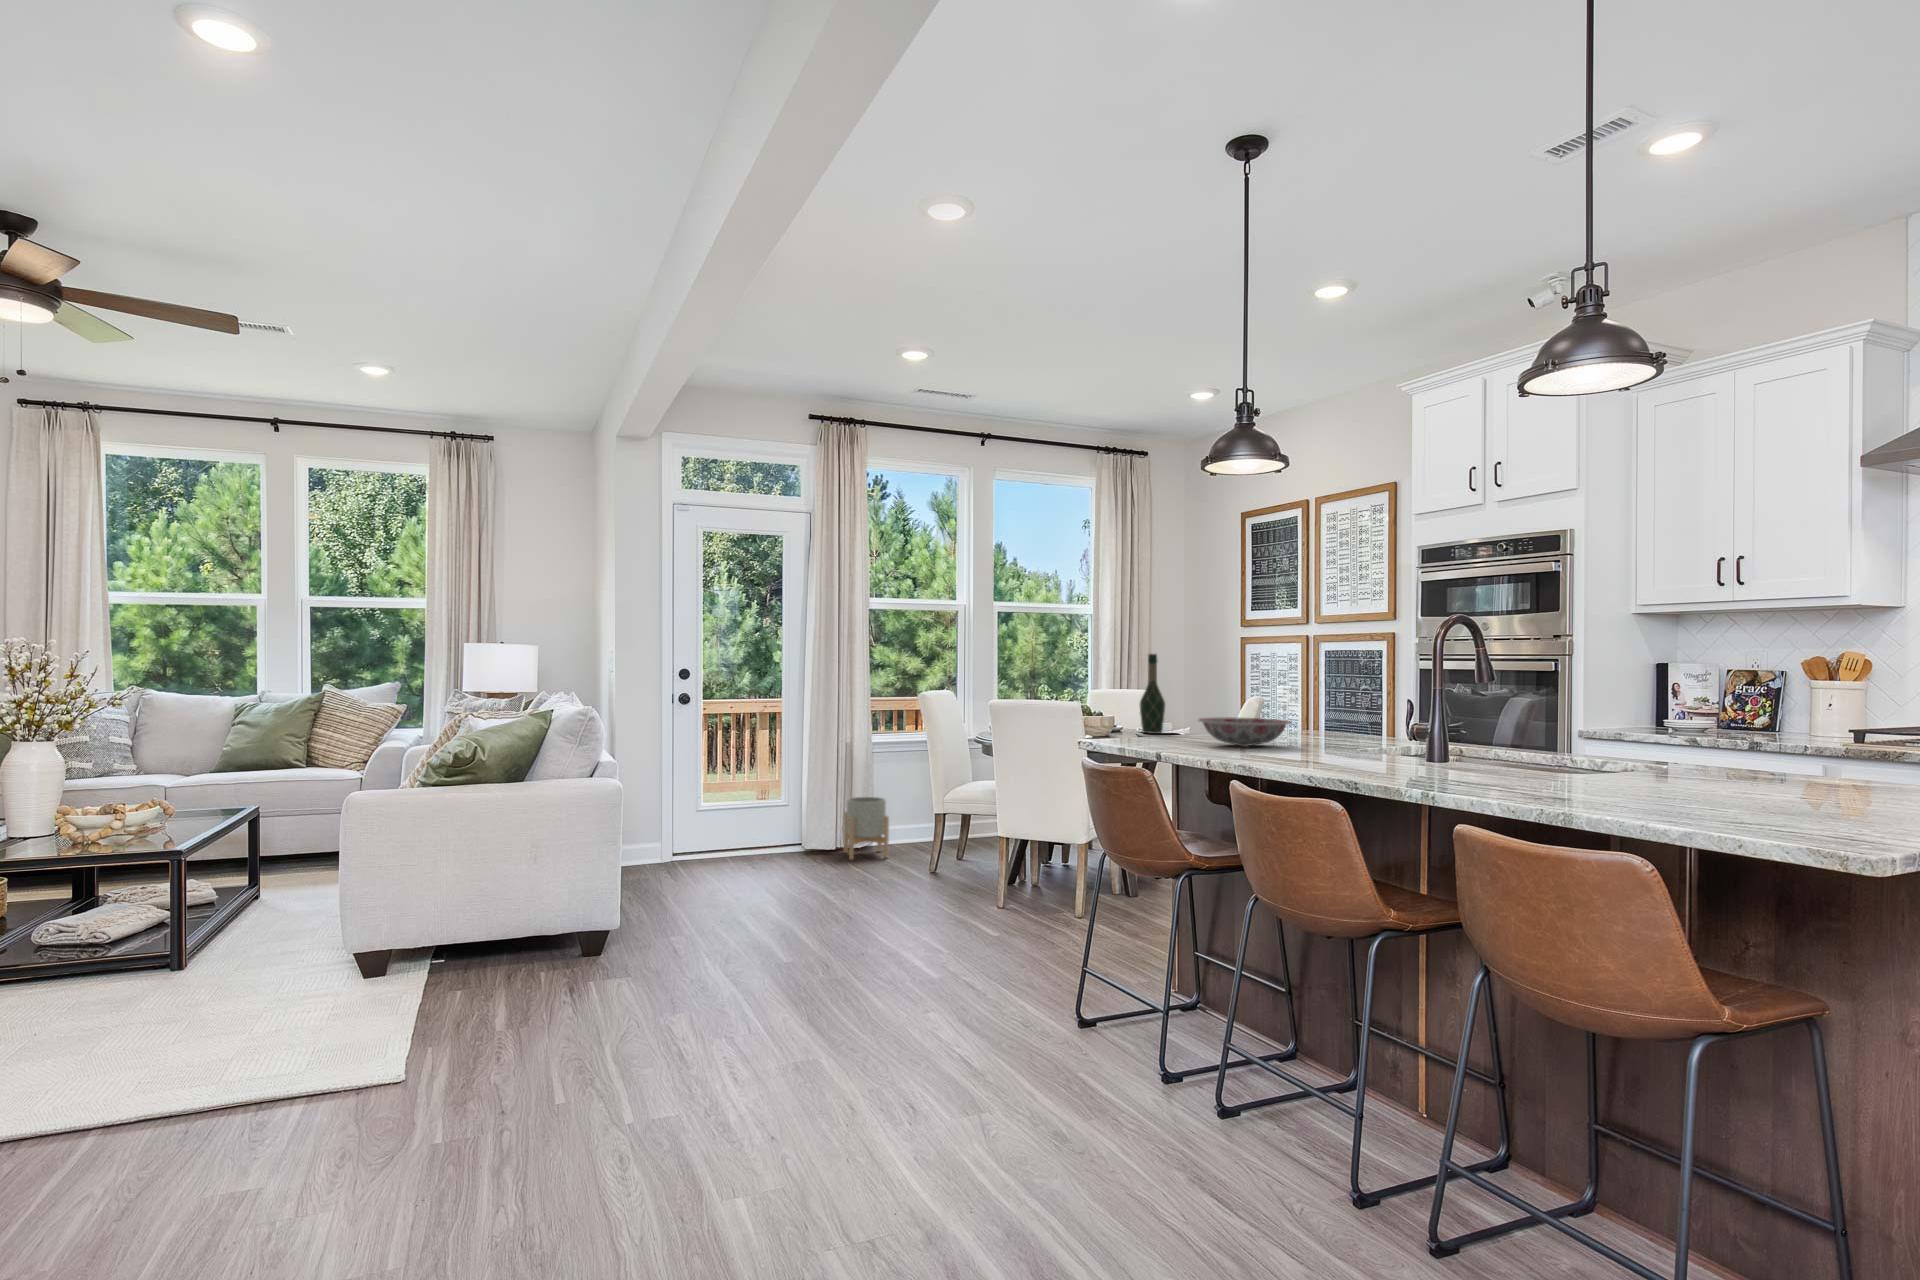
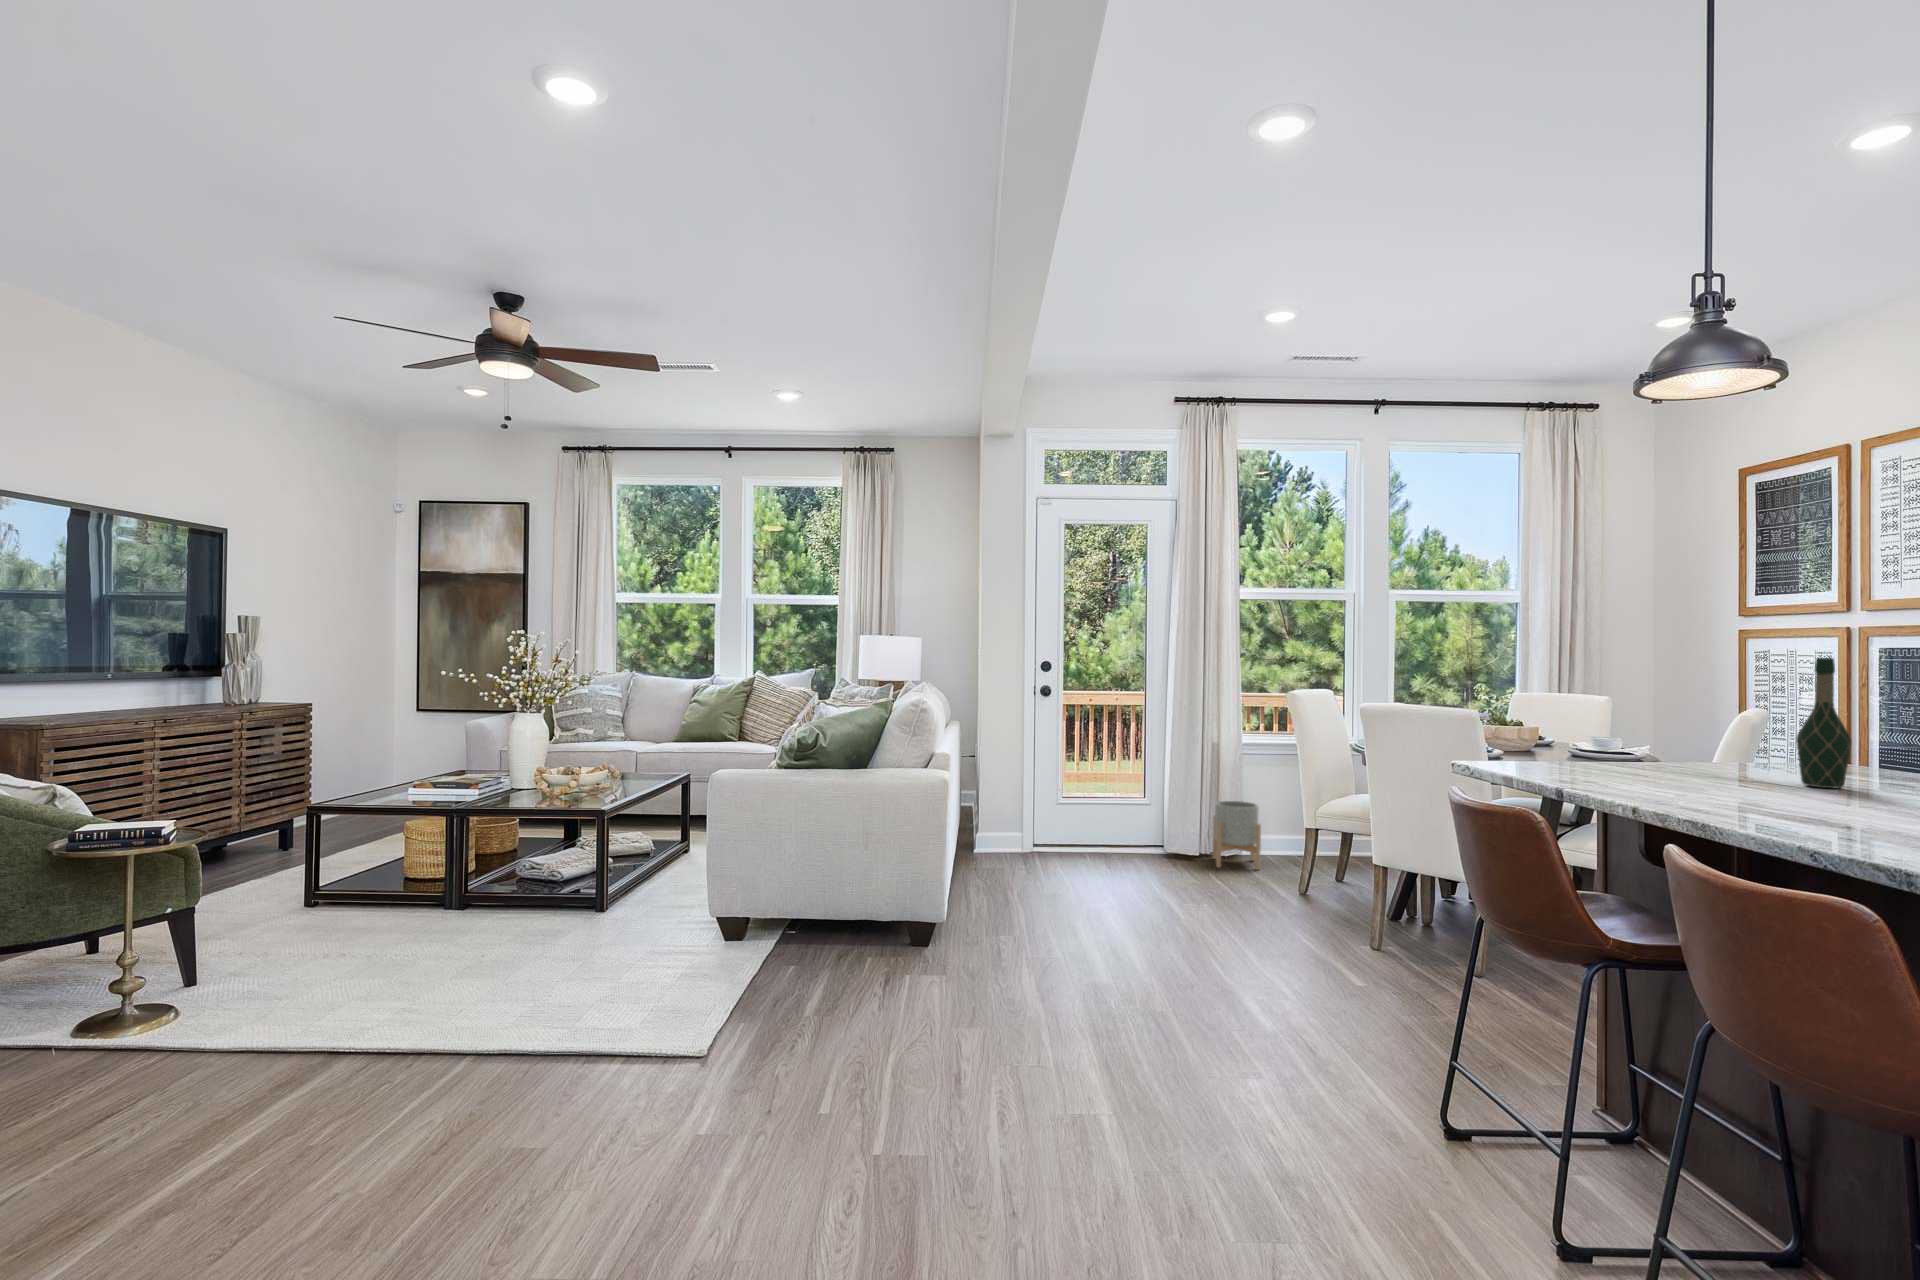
wine bottle: present [1140,654,1165,734] -> present [1796,658,1851,788]
ceramic bowl: present [1198,717,1291,746] -> none [1633,746,1793,789]

